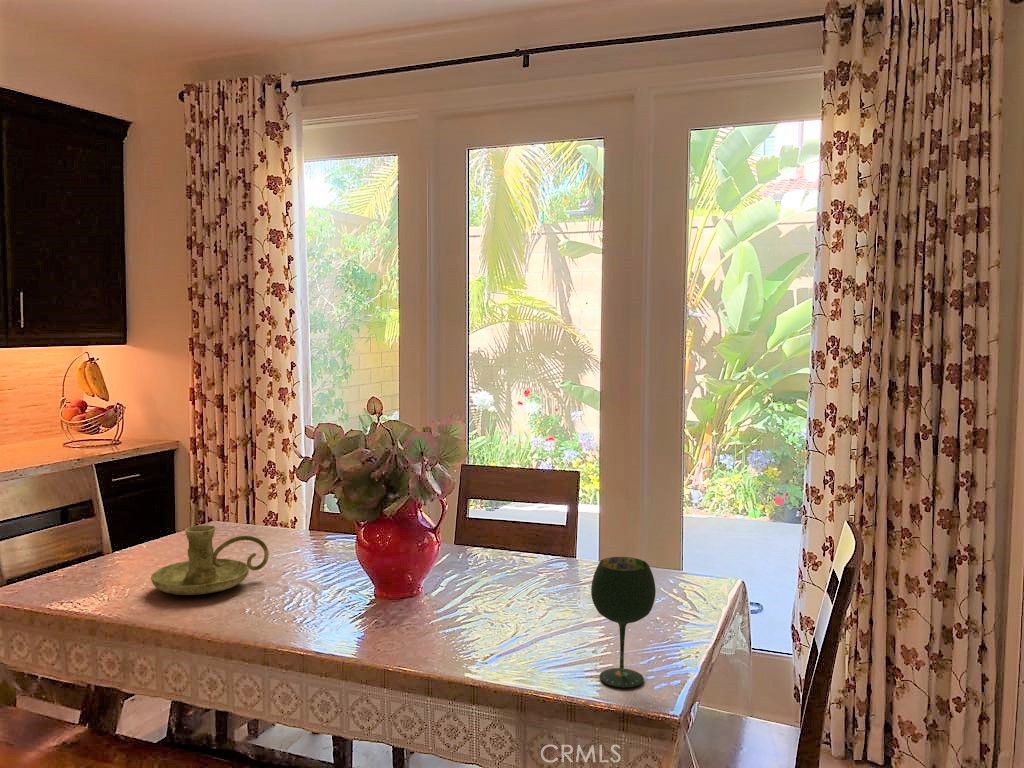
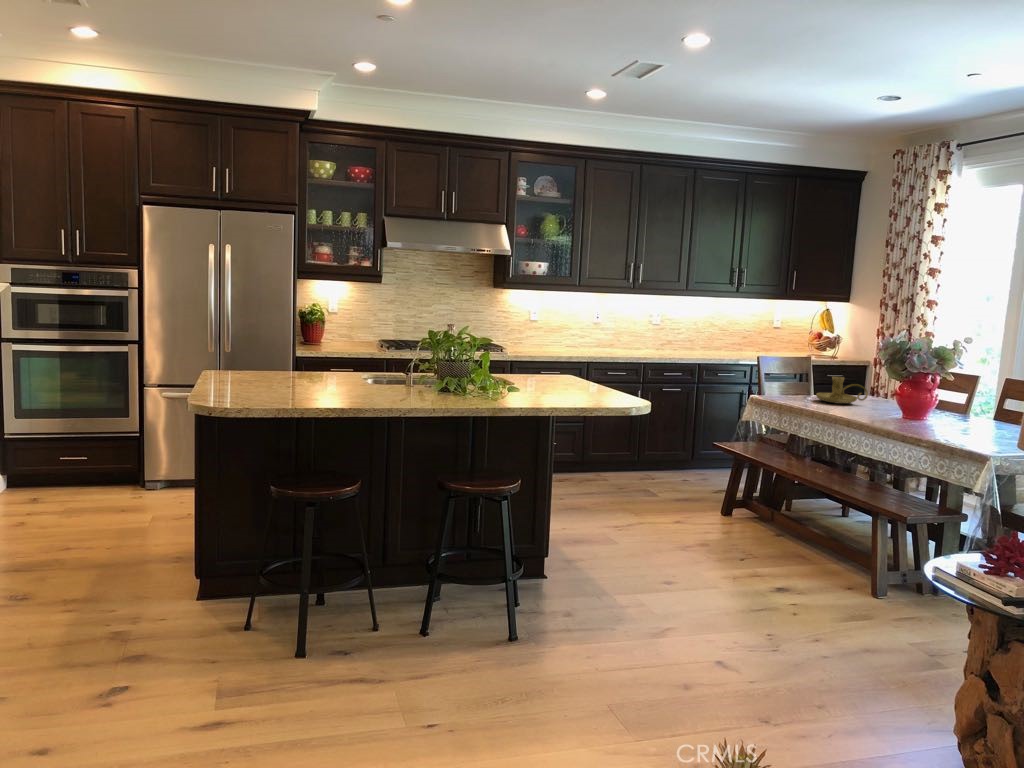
wine glass: present [591,557,656,688] -> none [964,393,995,444]

